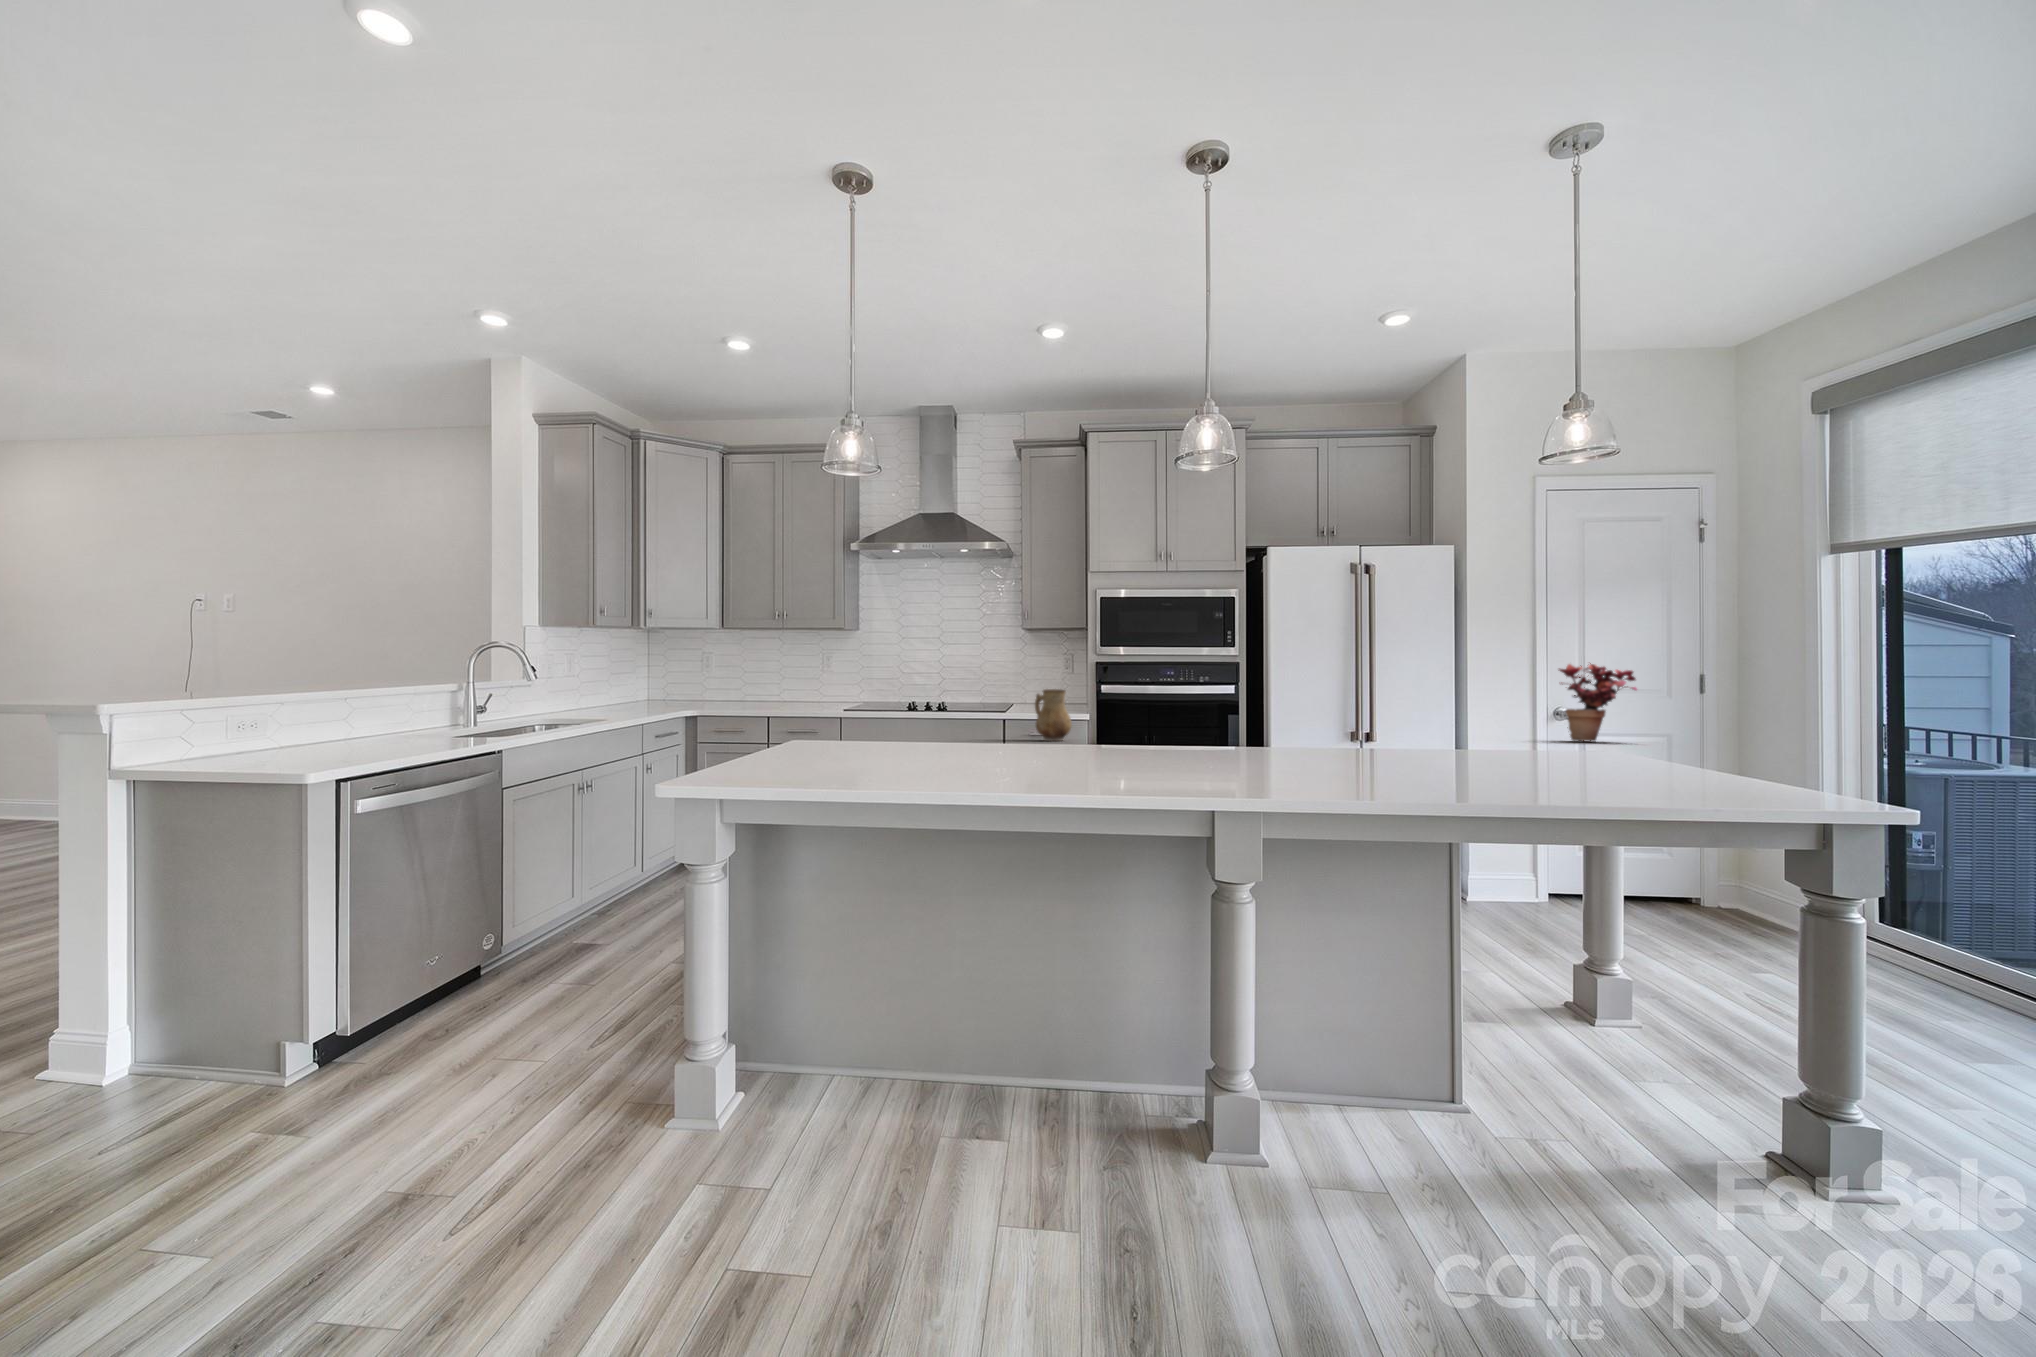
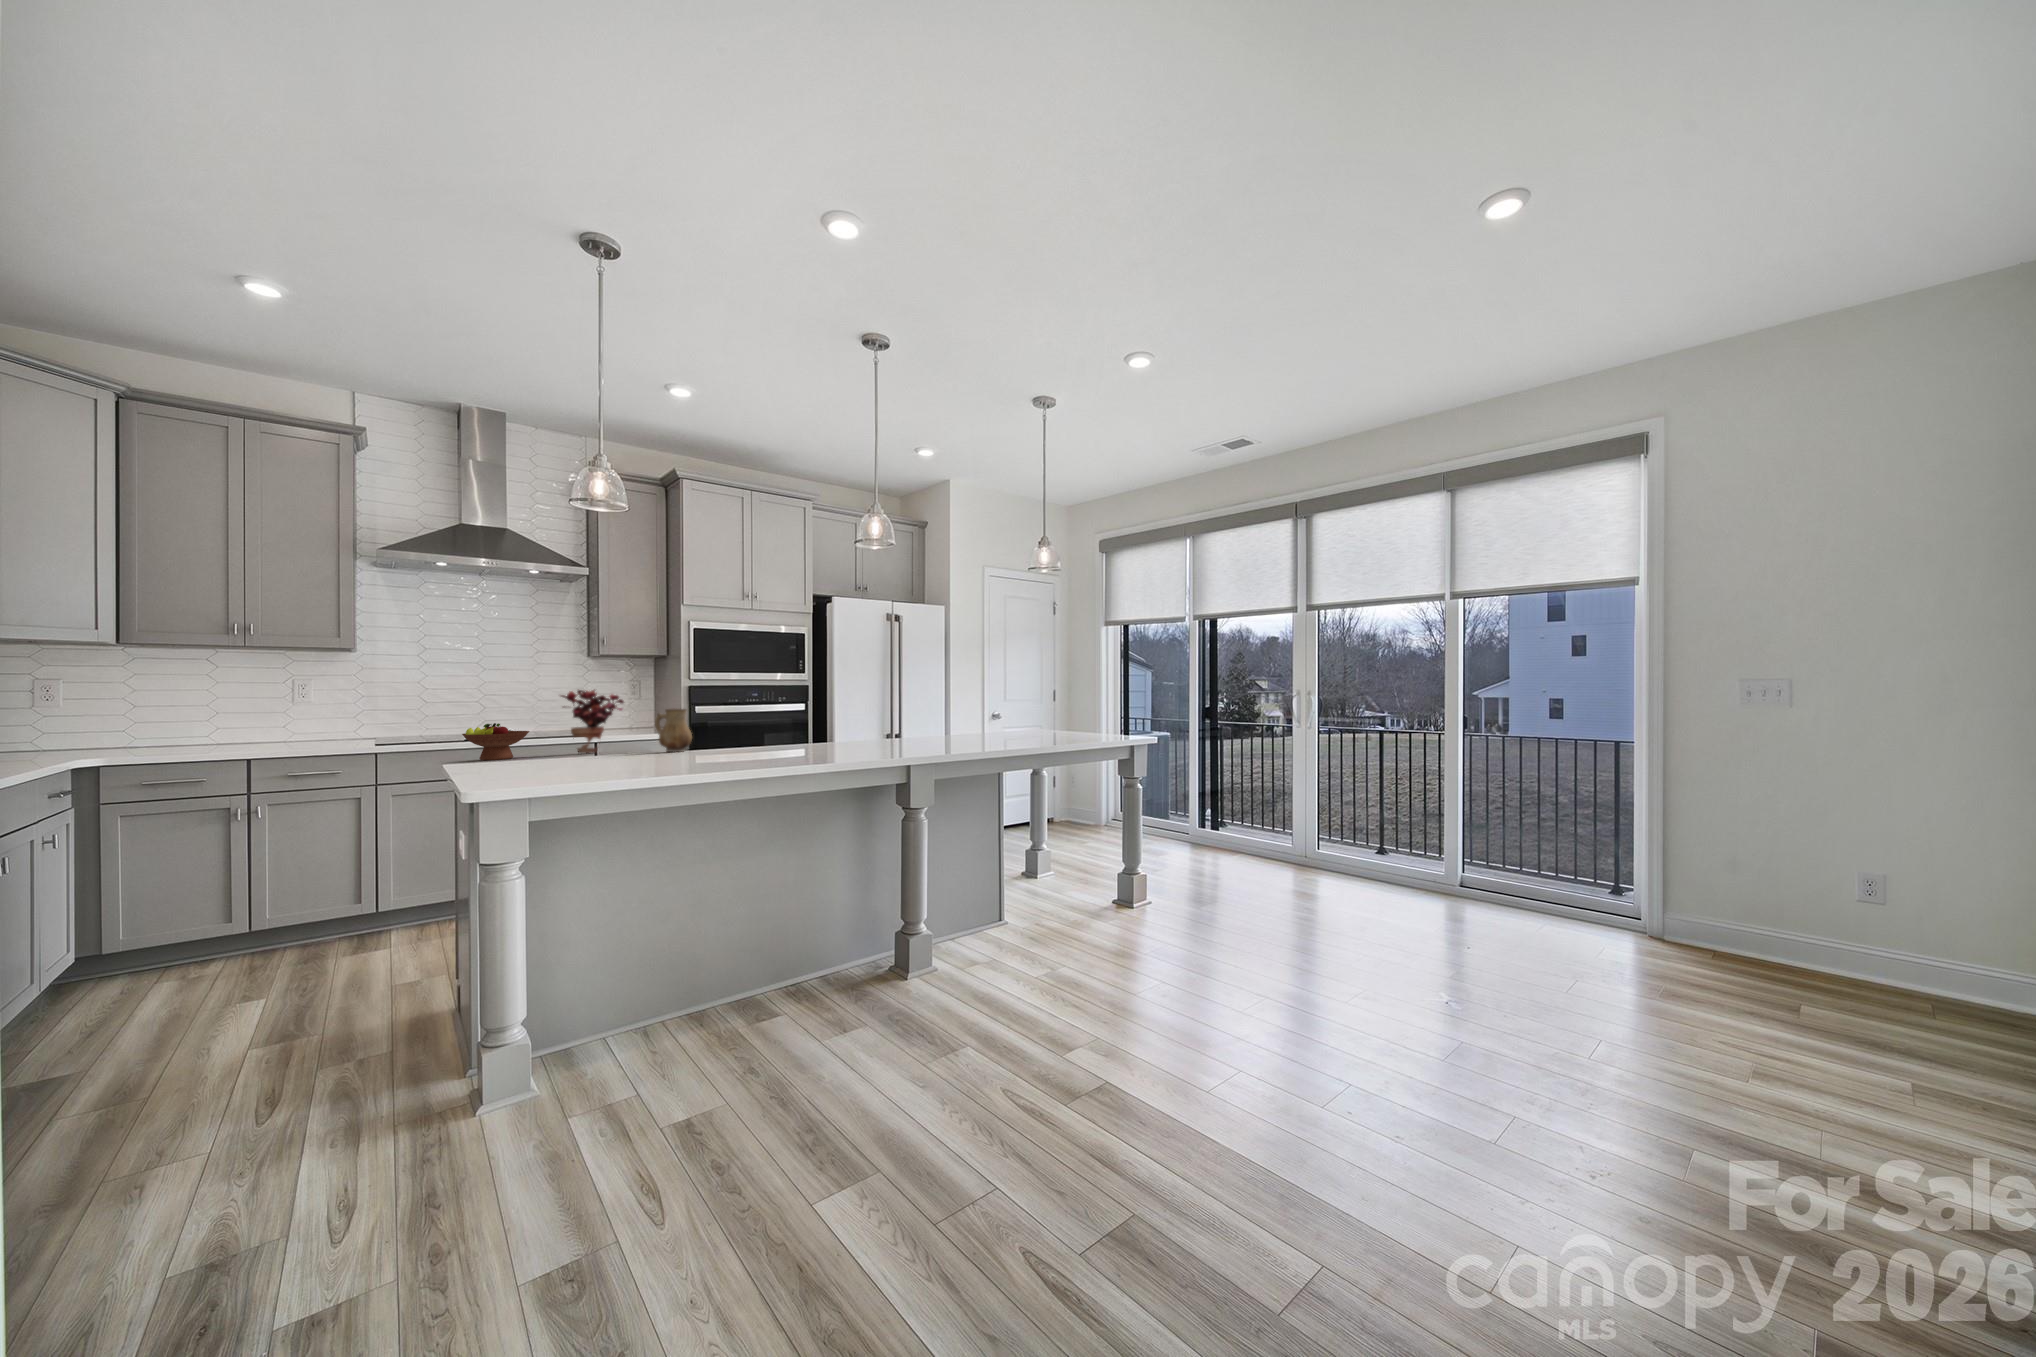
potted plant: present [1559,663,1637,742] -> present [561,690,624,753]
fruit bowl: none [882,697,939,735] -> present [462,723,529,760]

